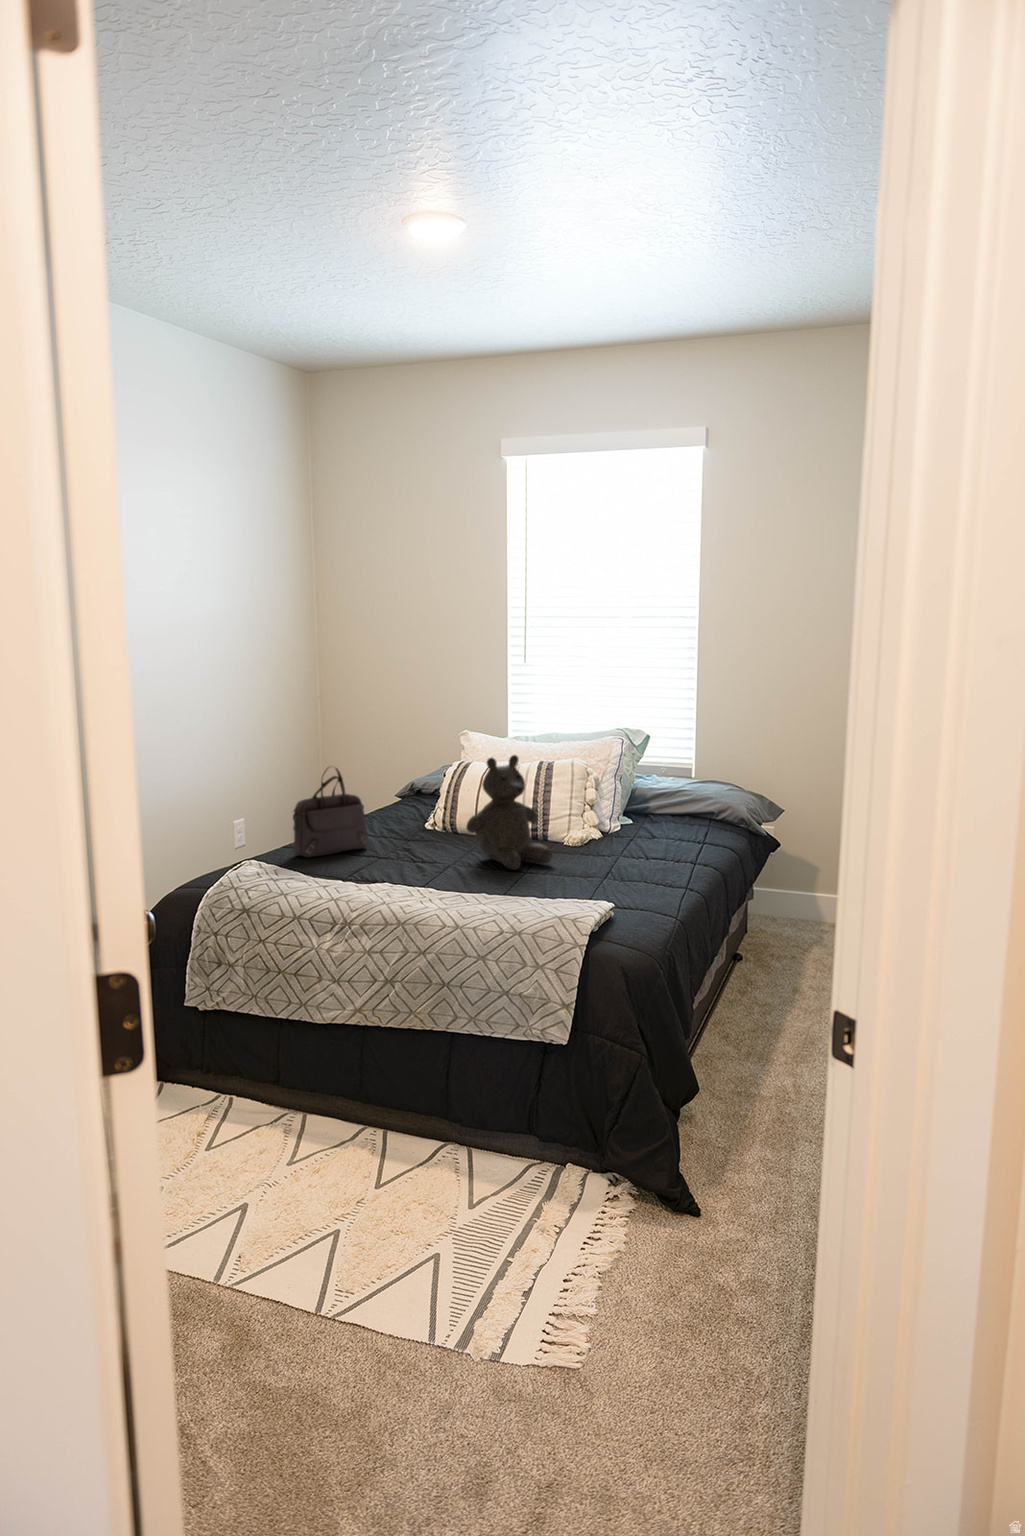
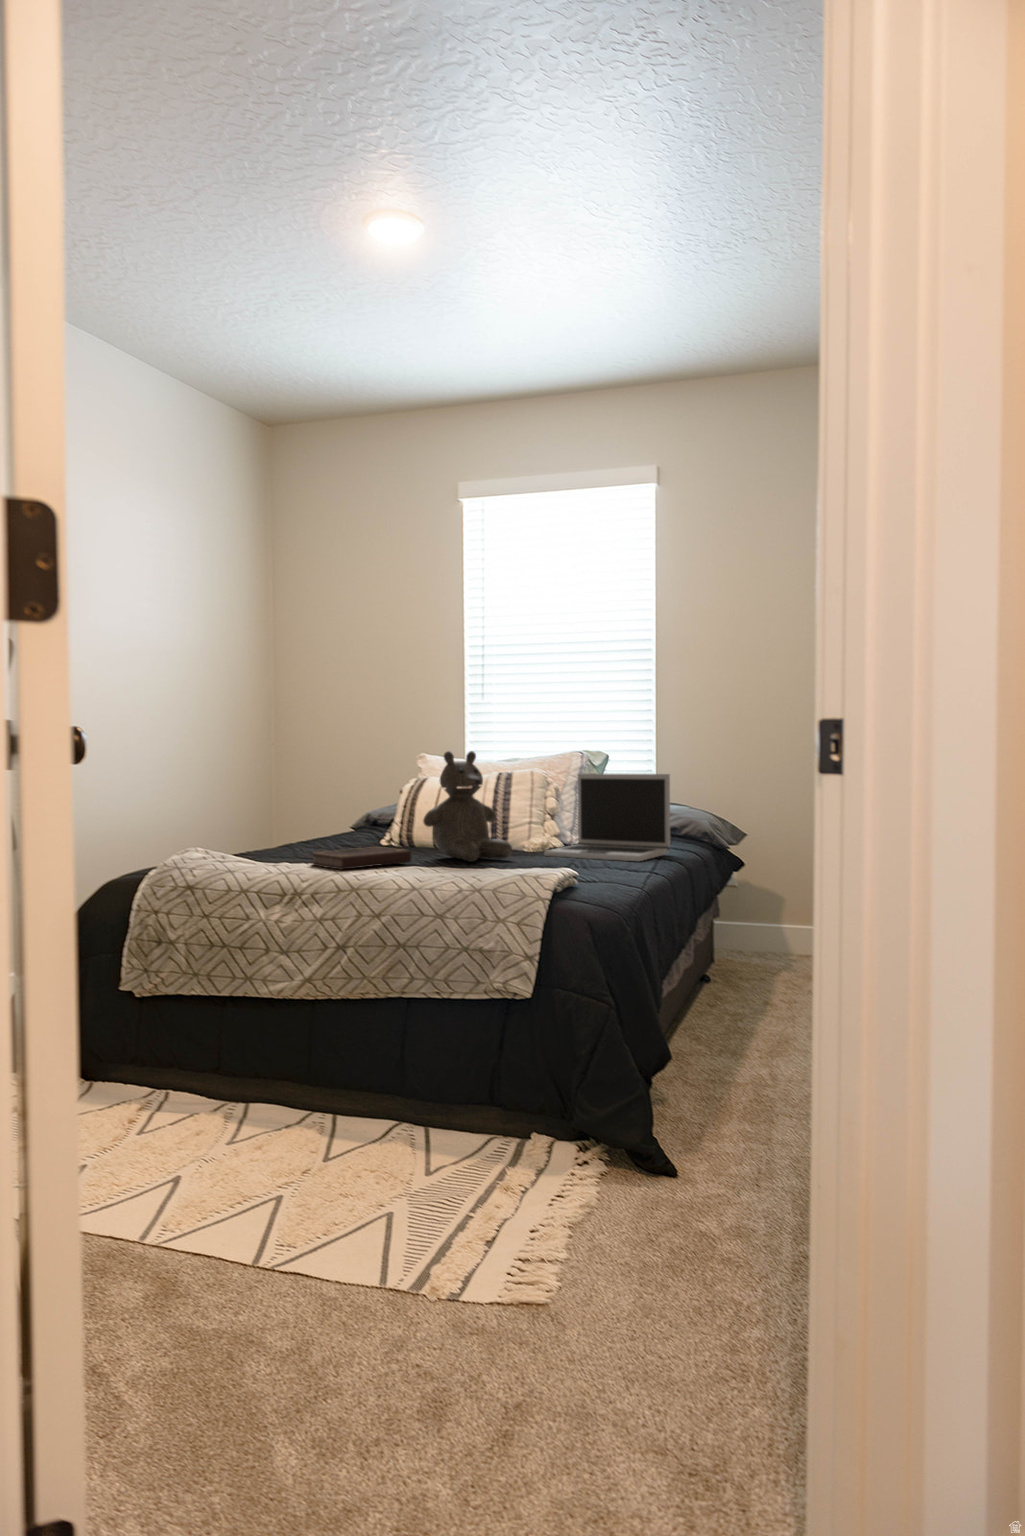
laptop: none [585,766,712,869] -> present [544,773,670,861]
handbag: present [293,768,369,857] -> none [244,765,323,857]
notebook: none [357,852,455,887] -> present [312,847,412,870]

